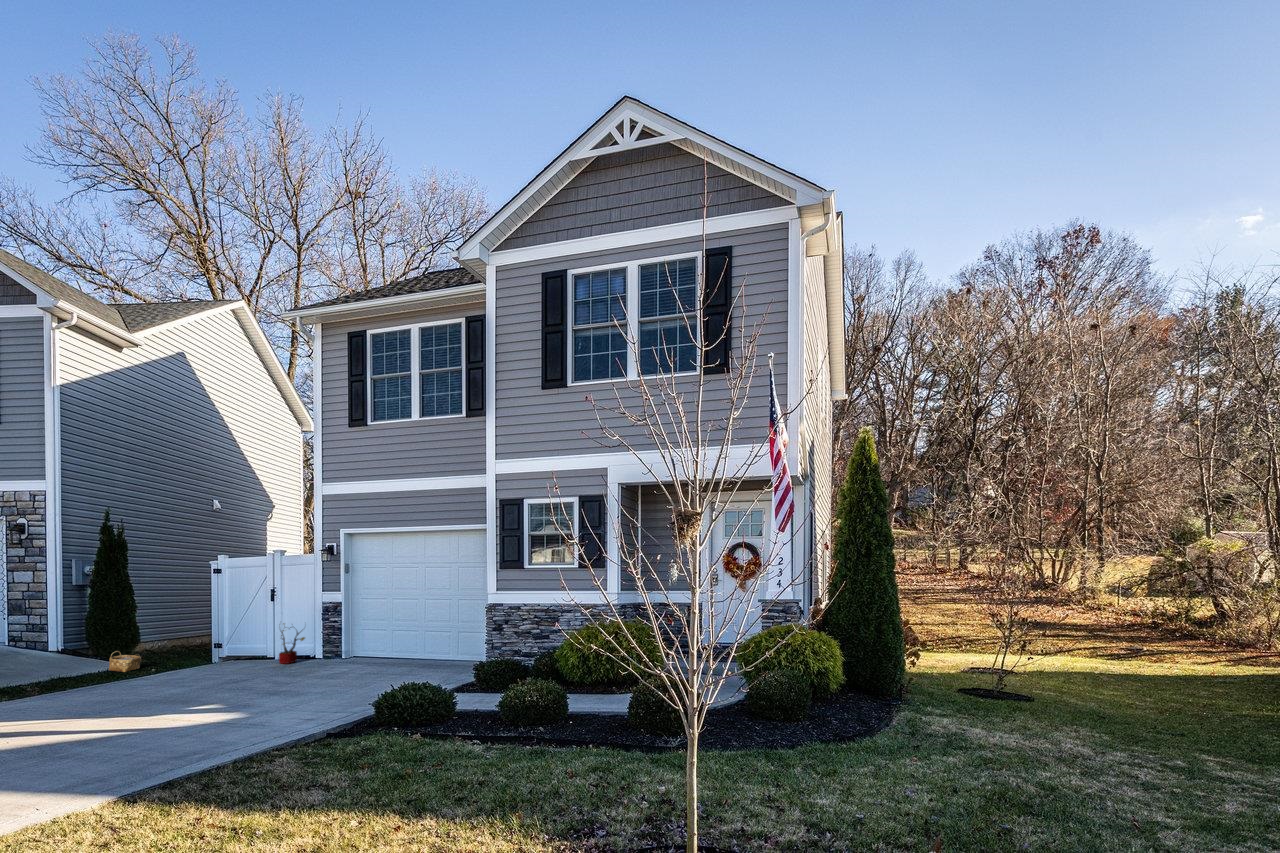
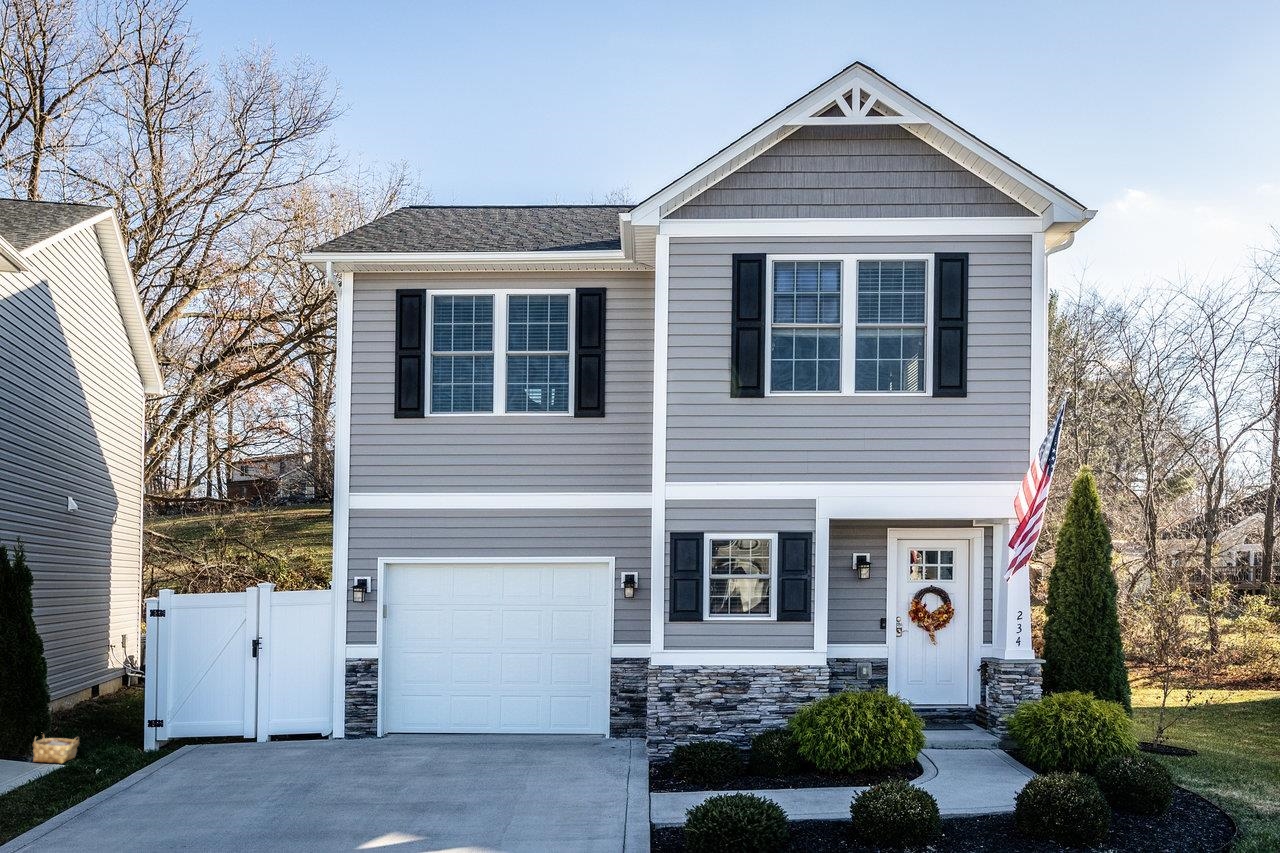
decorative plant: present [279,623,305,664] -> none [285,686,337,745]

